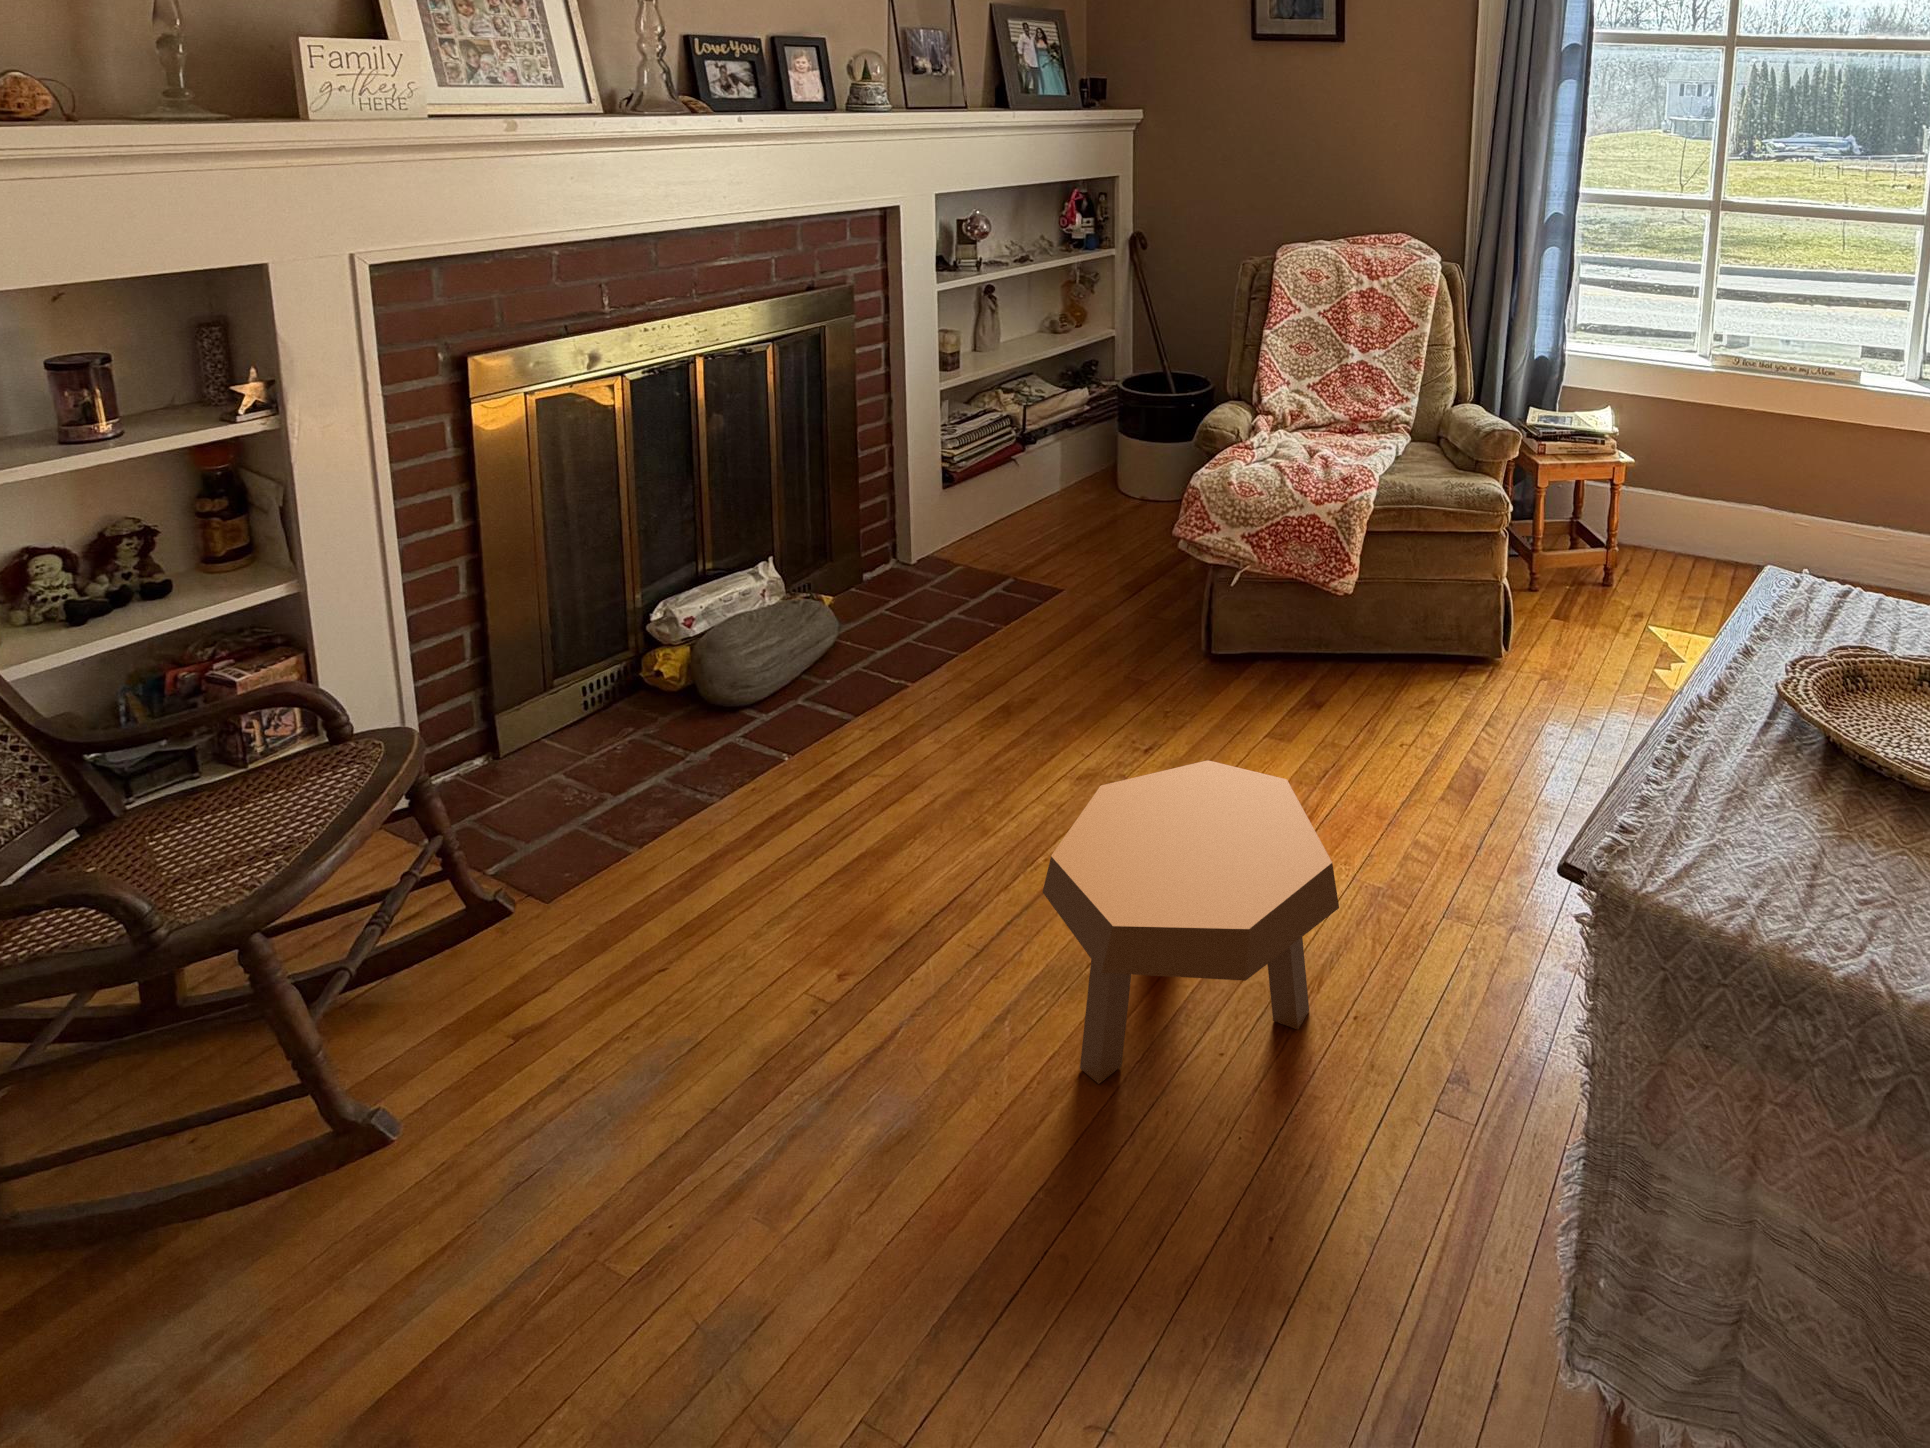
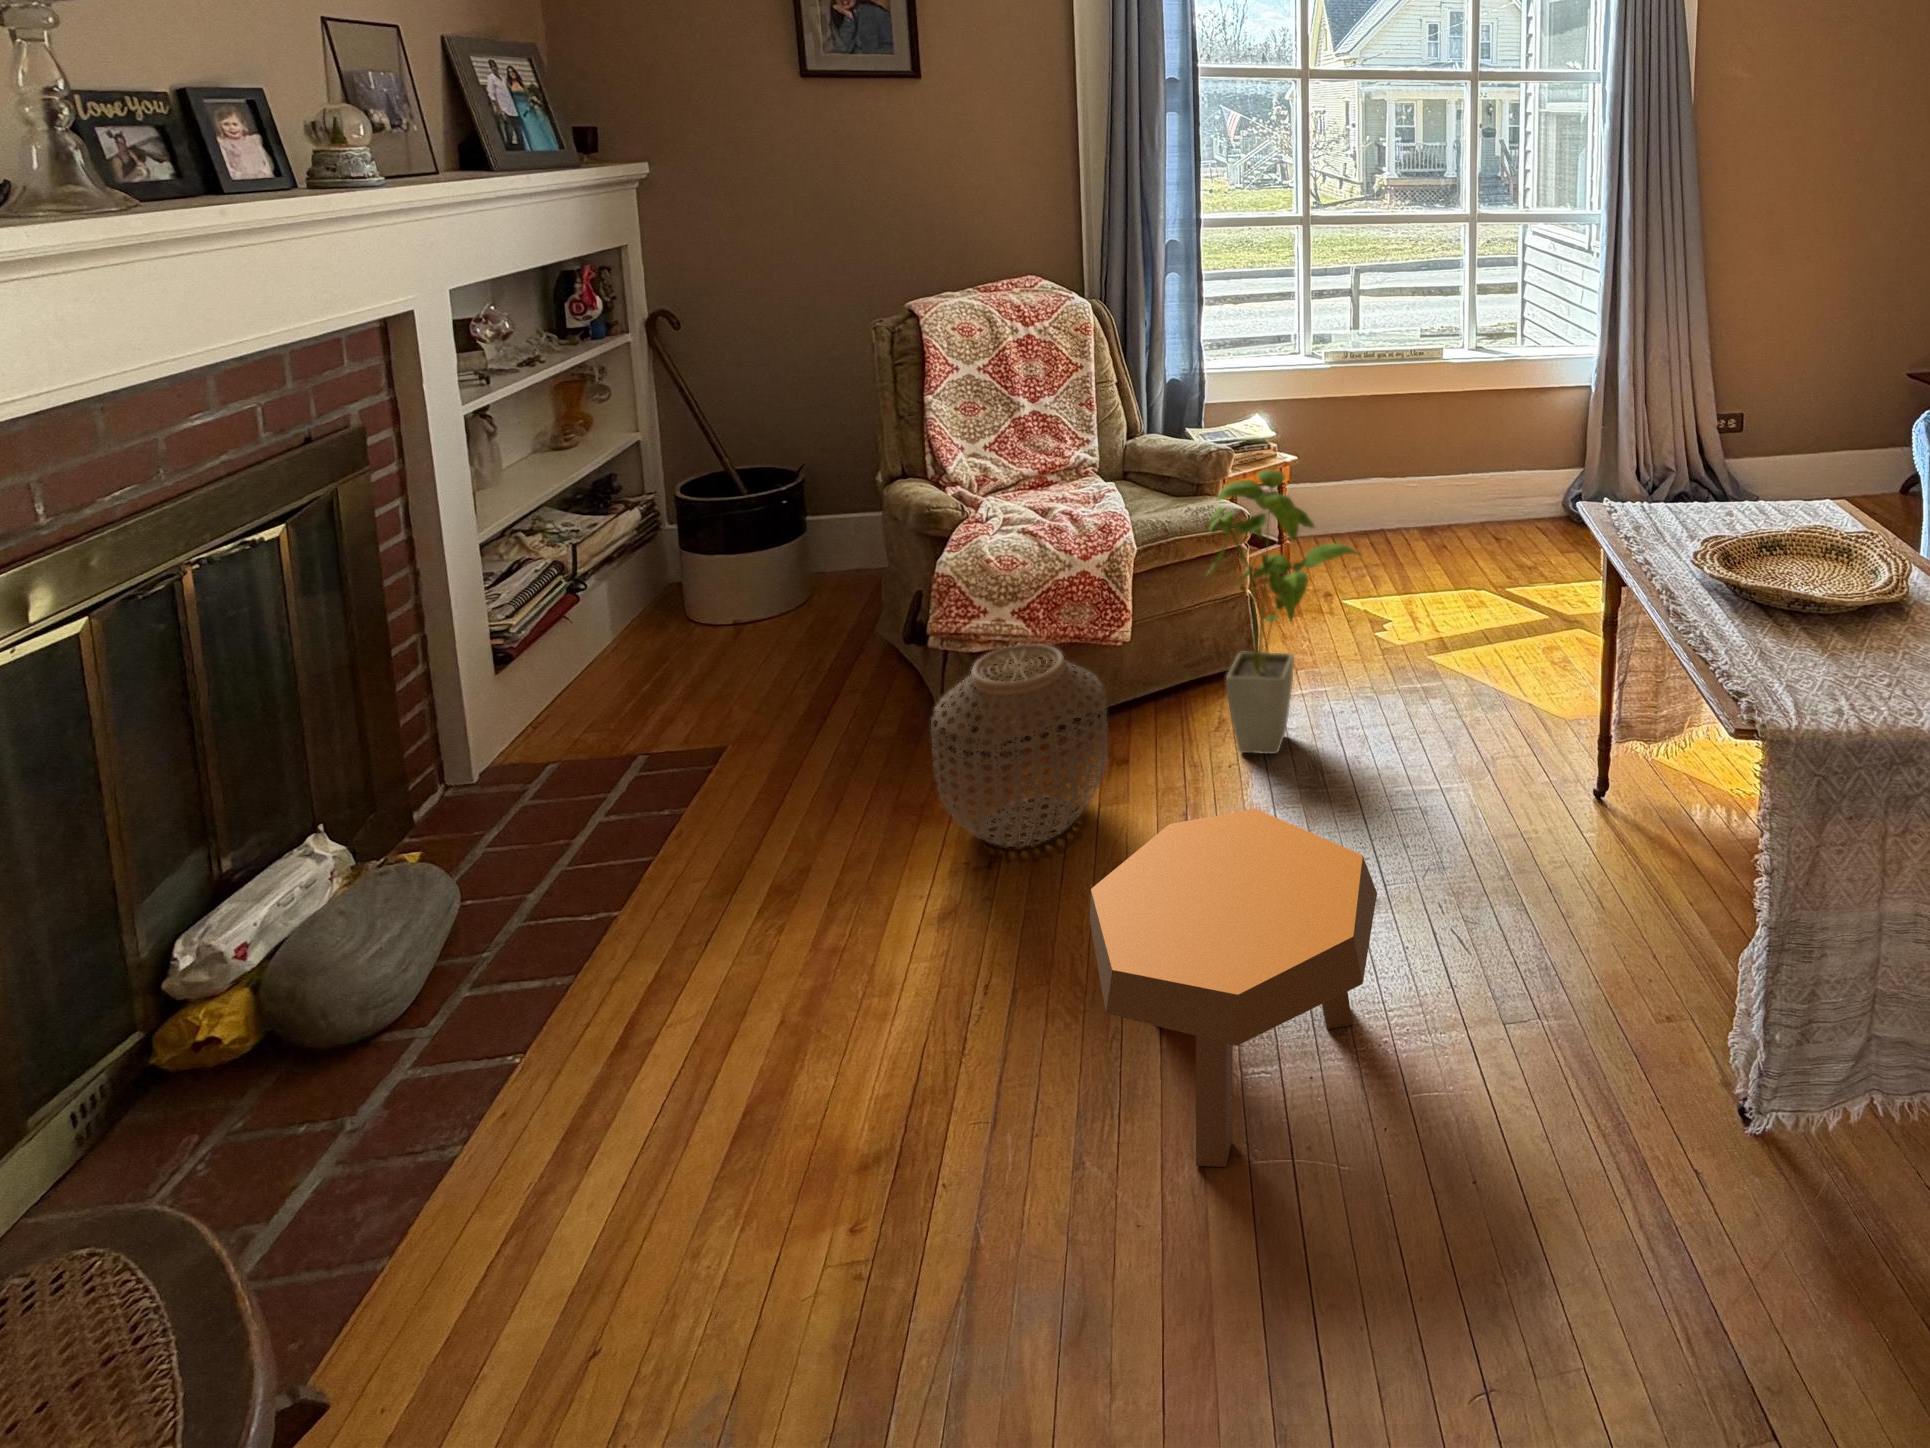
house plant: none [1397,455,1564,753] -> present [1208,469,1359,754]
woven basket: none [1125,563,1279,748] -> present [931,644,1107,847]

